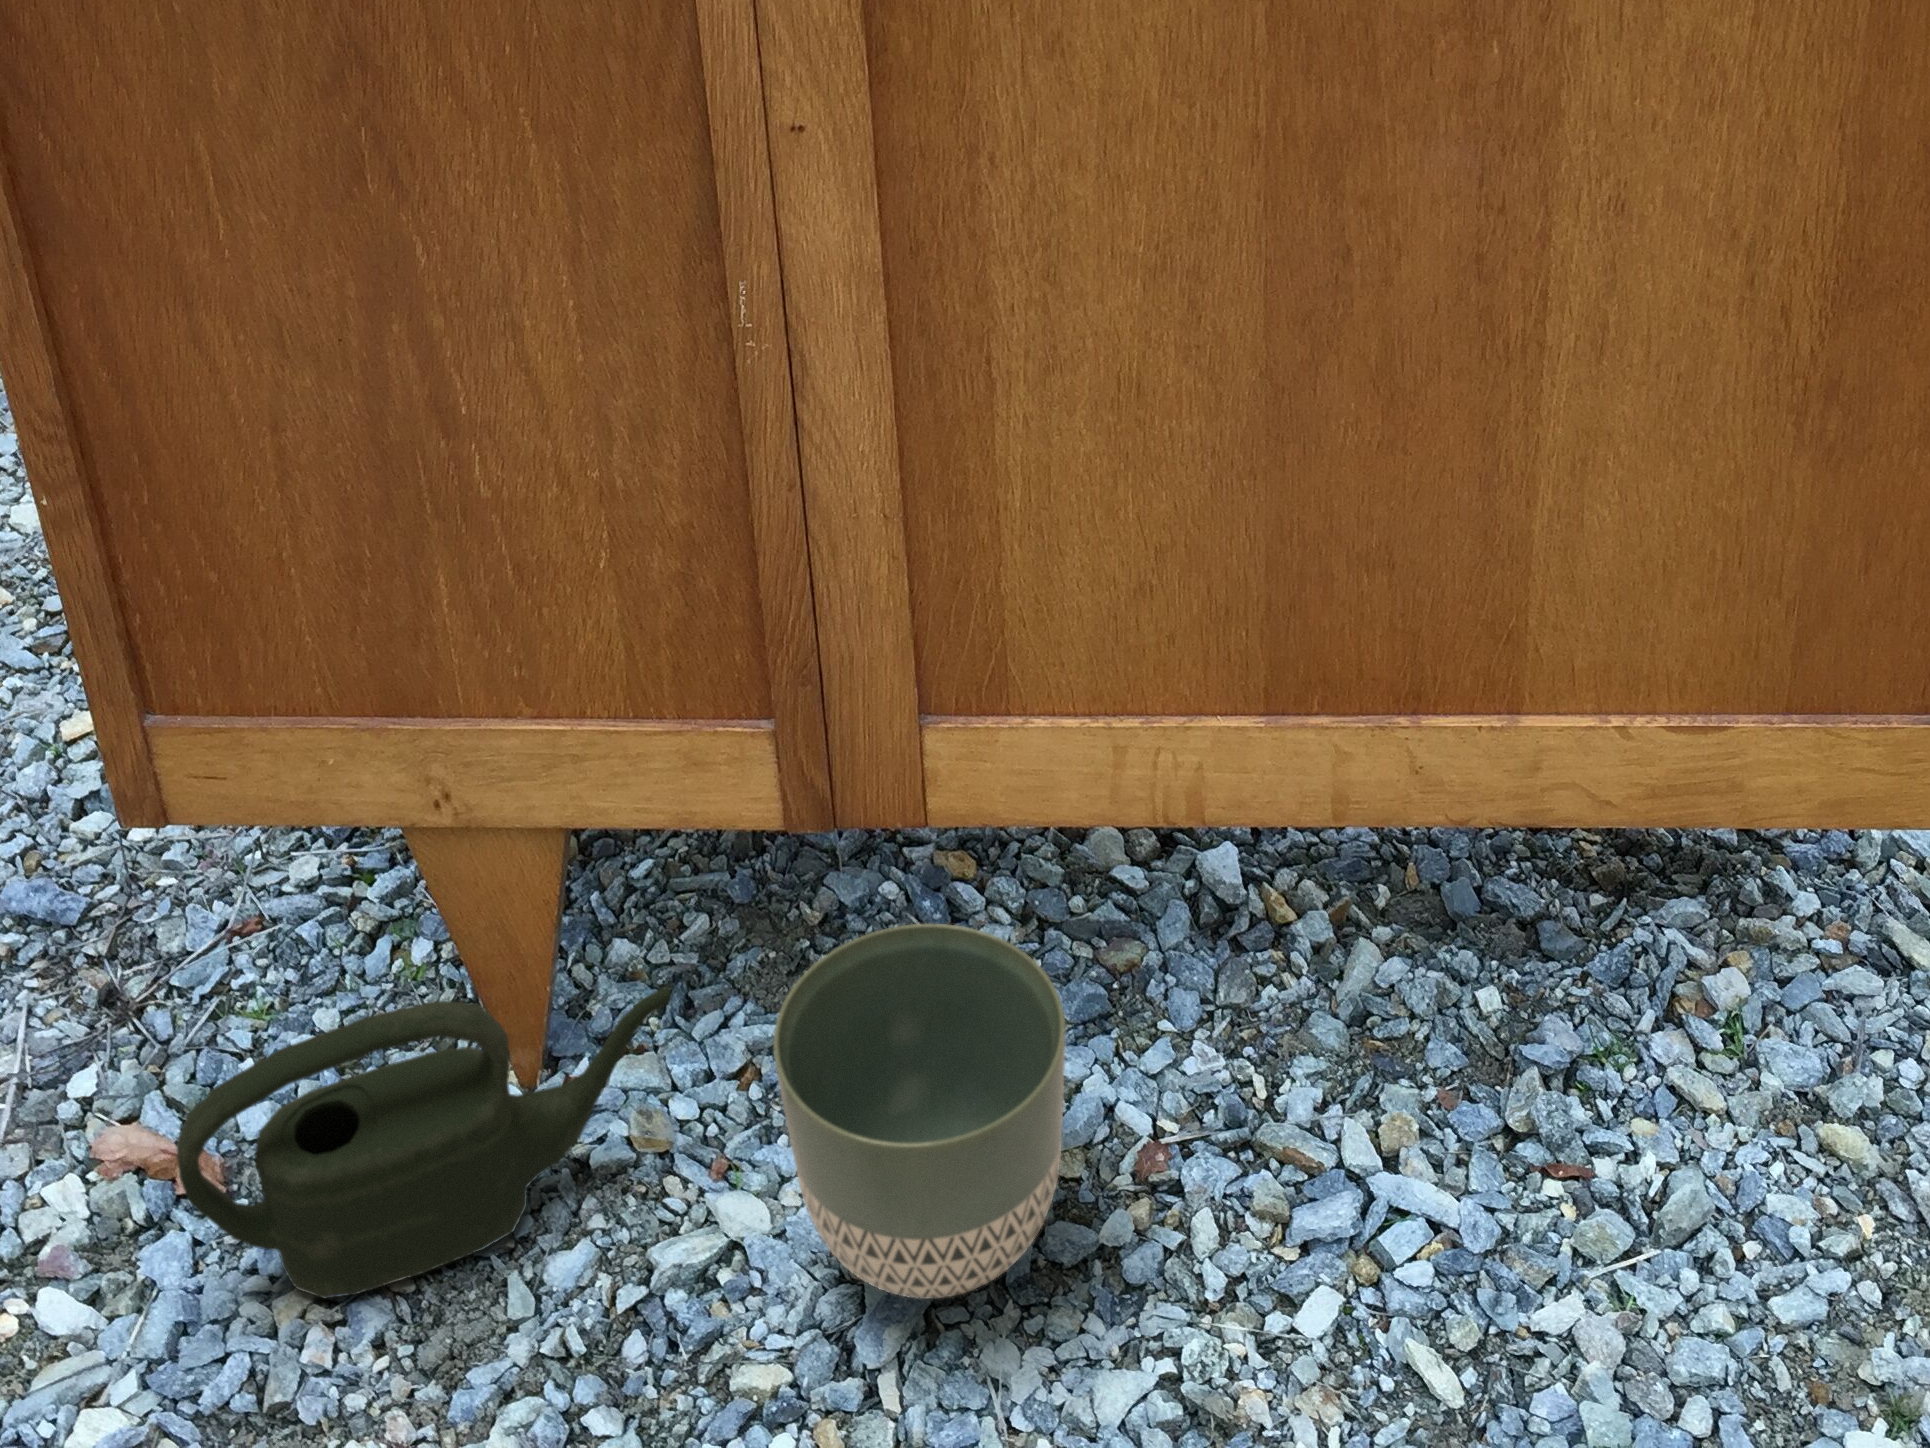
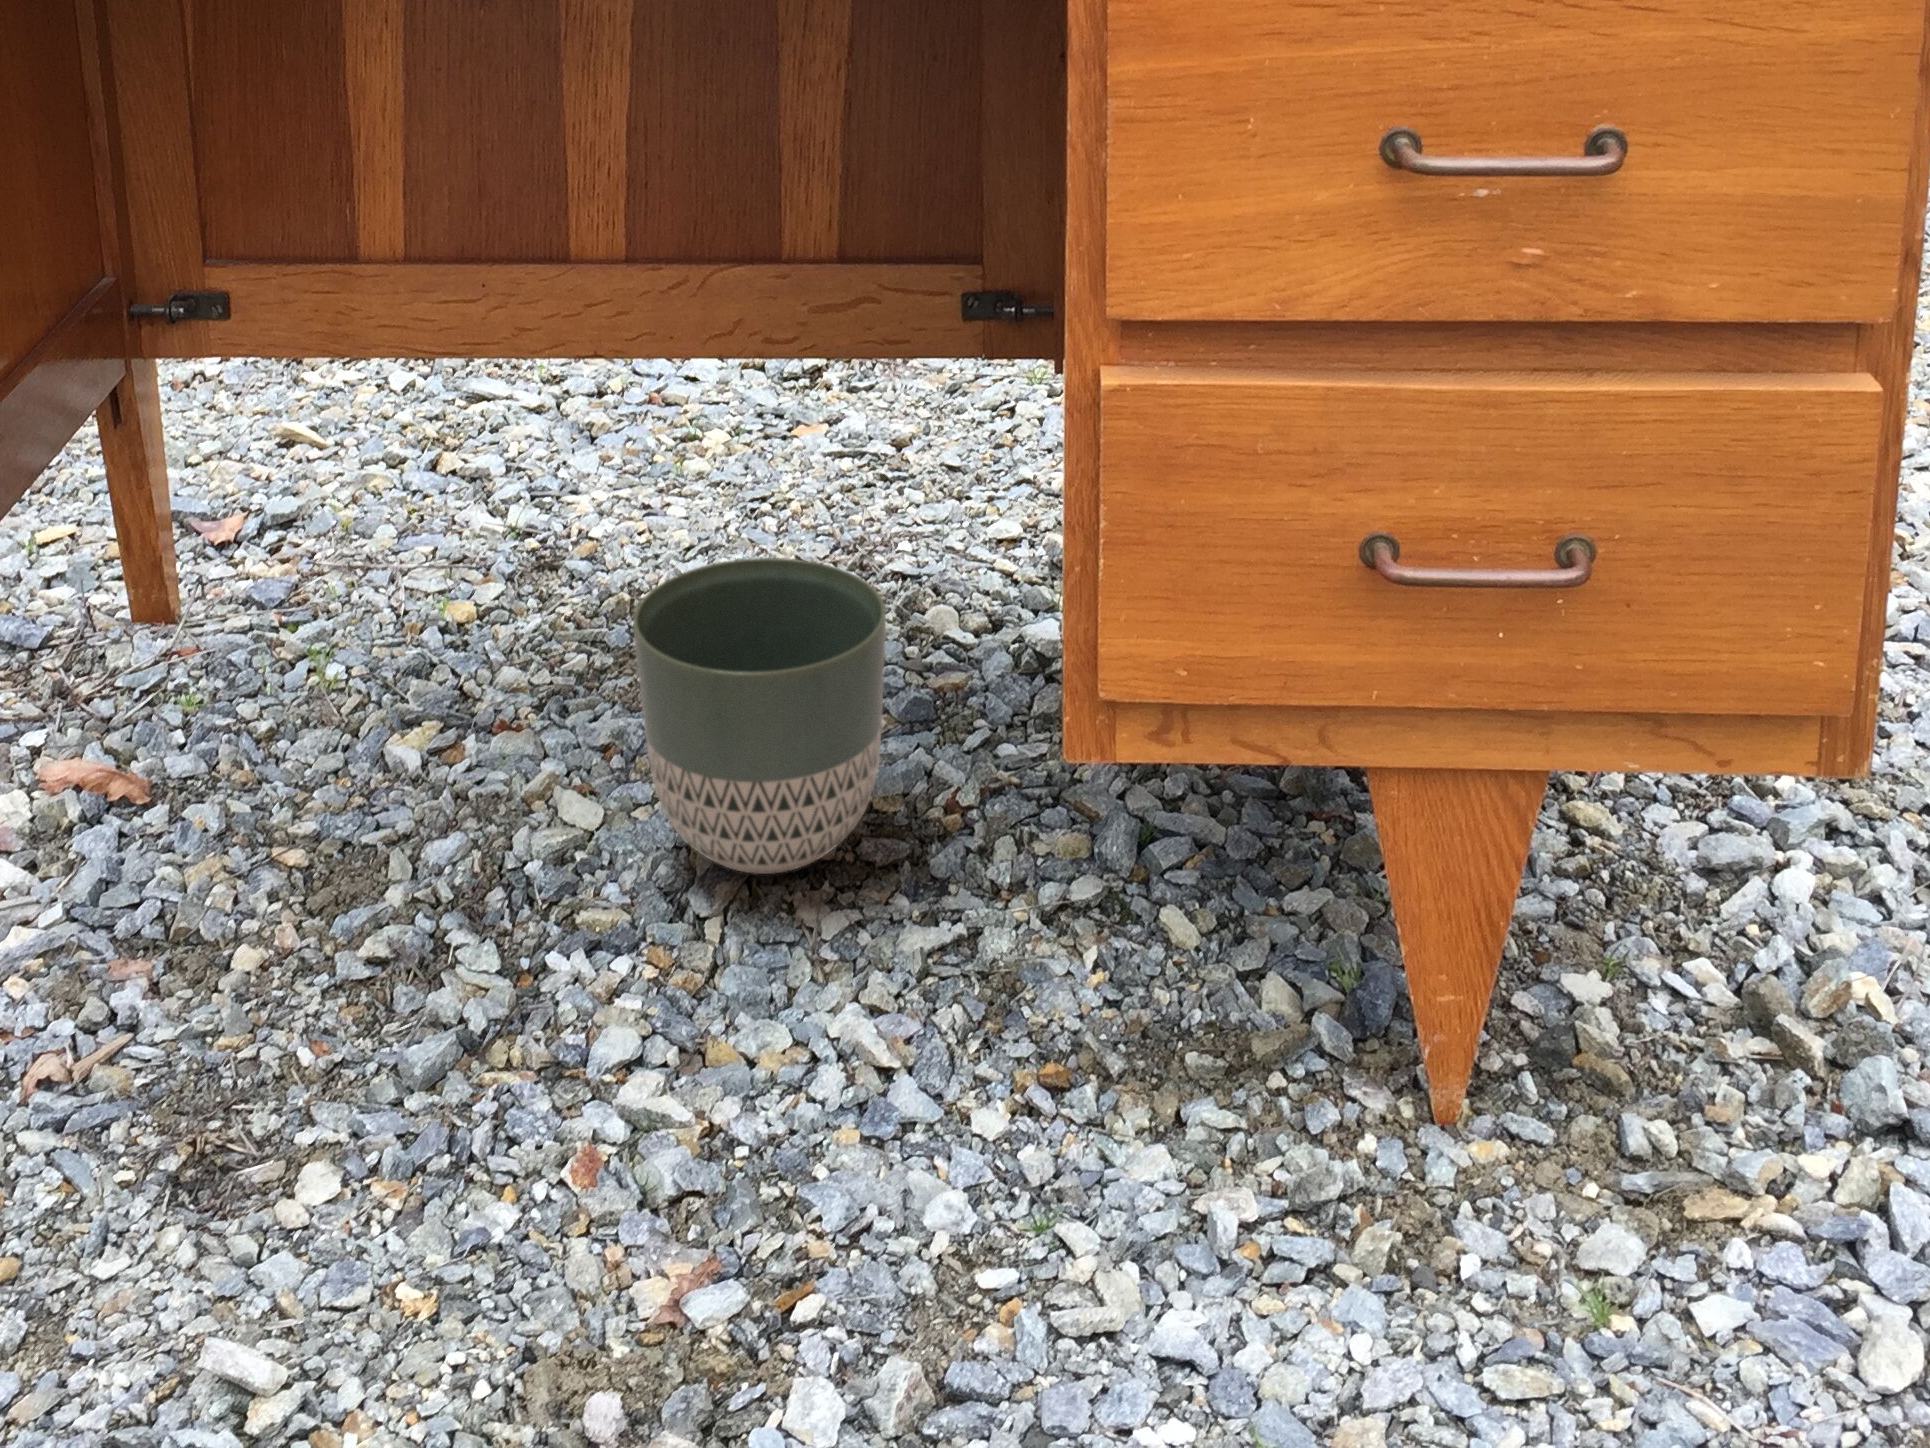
watering can: present [177,986,671,1298] -> none [116,598,549,869]

